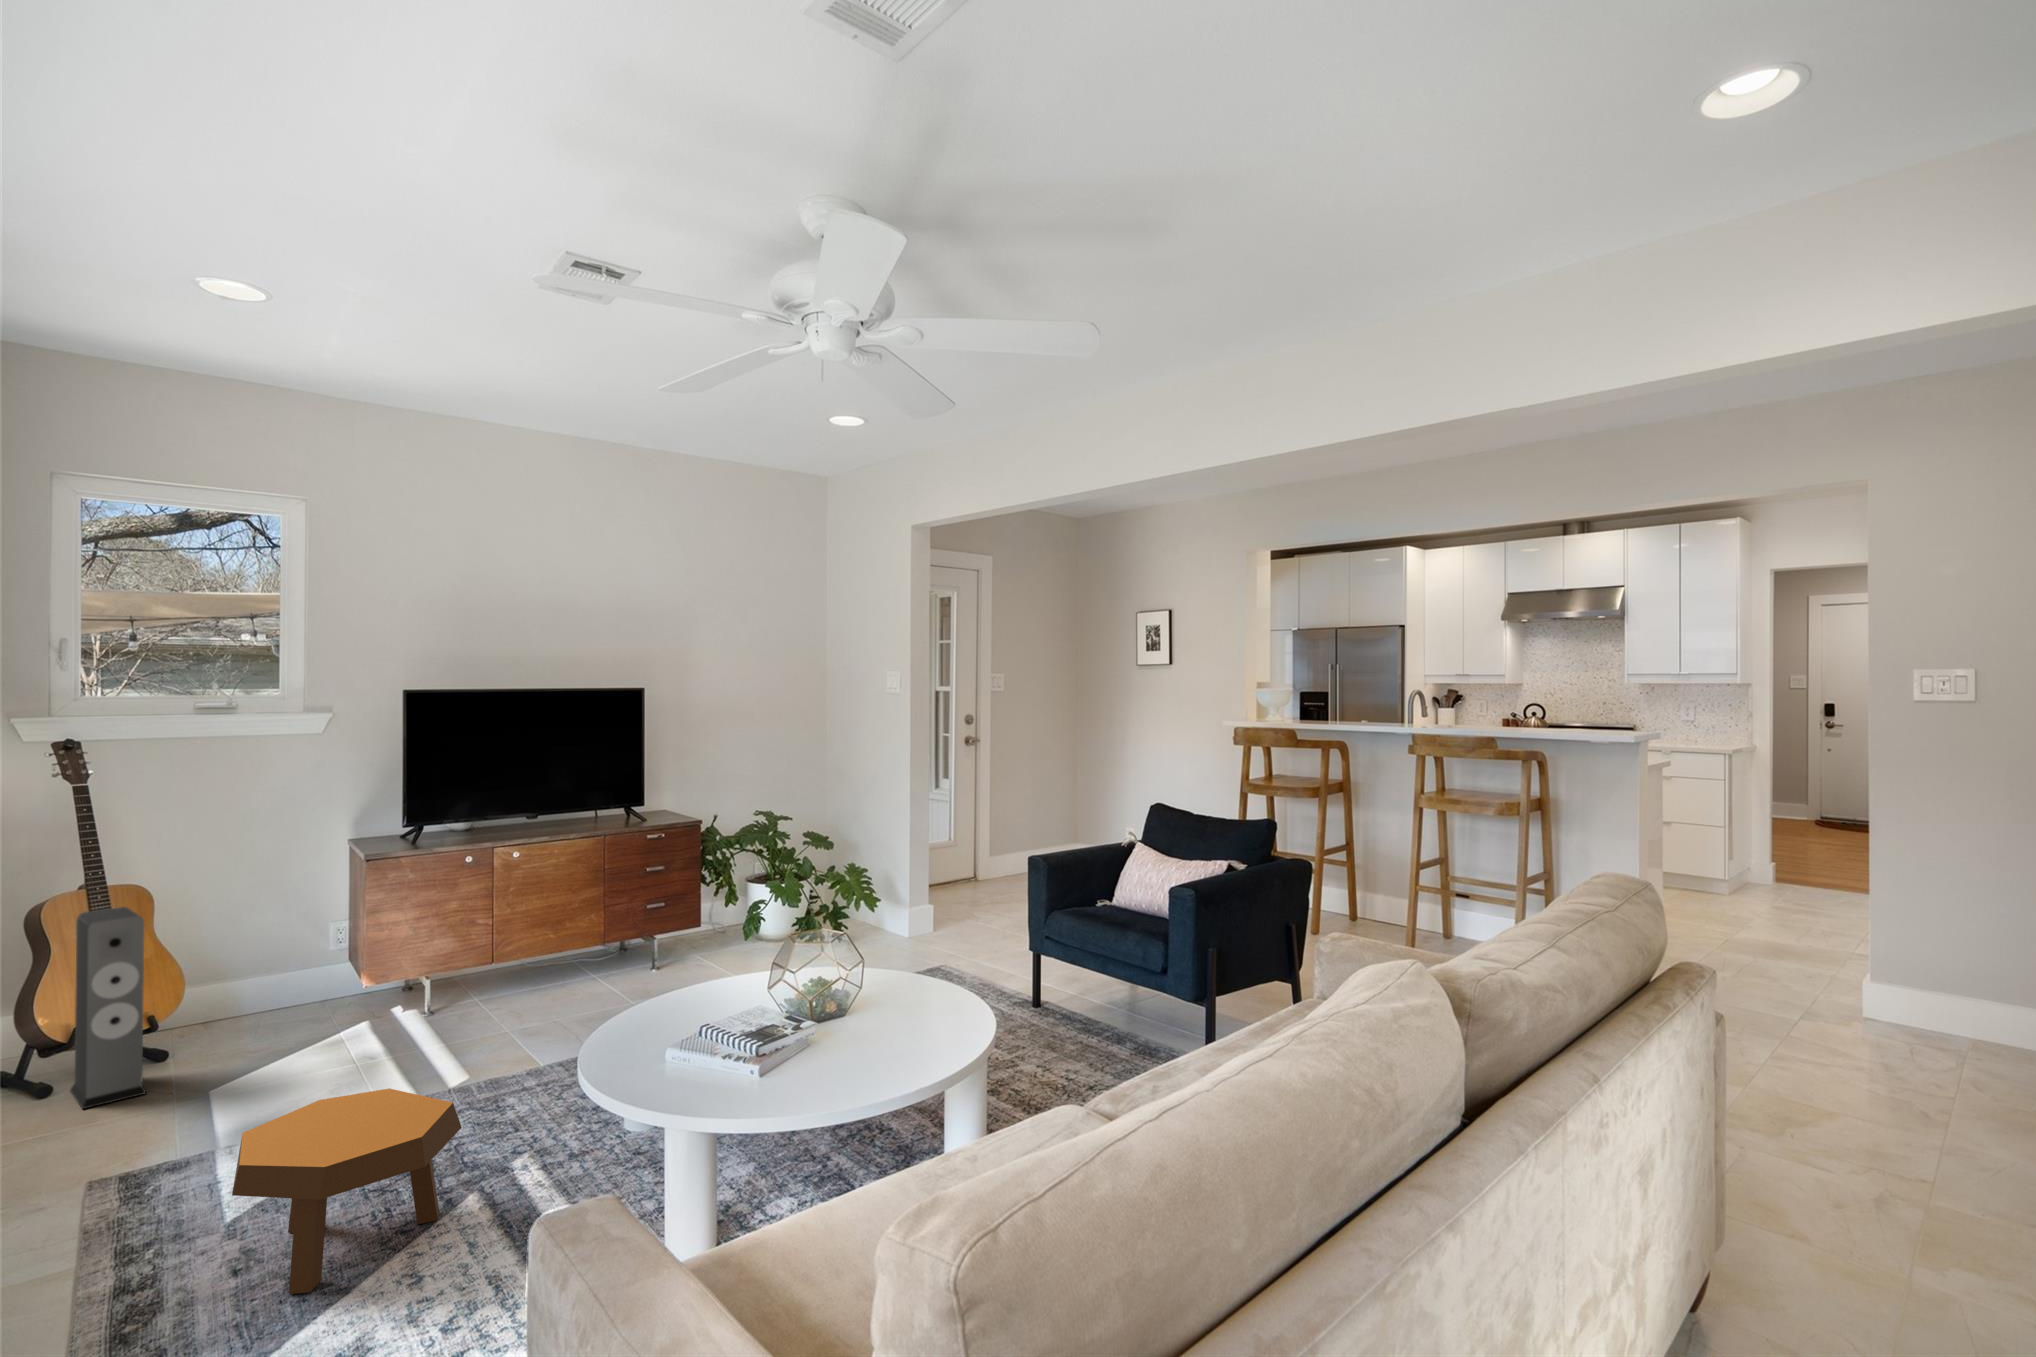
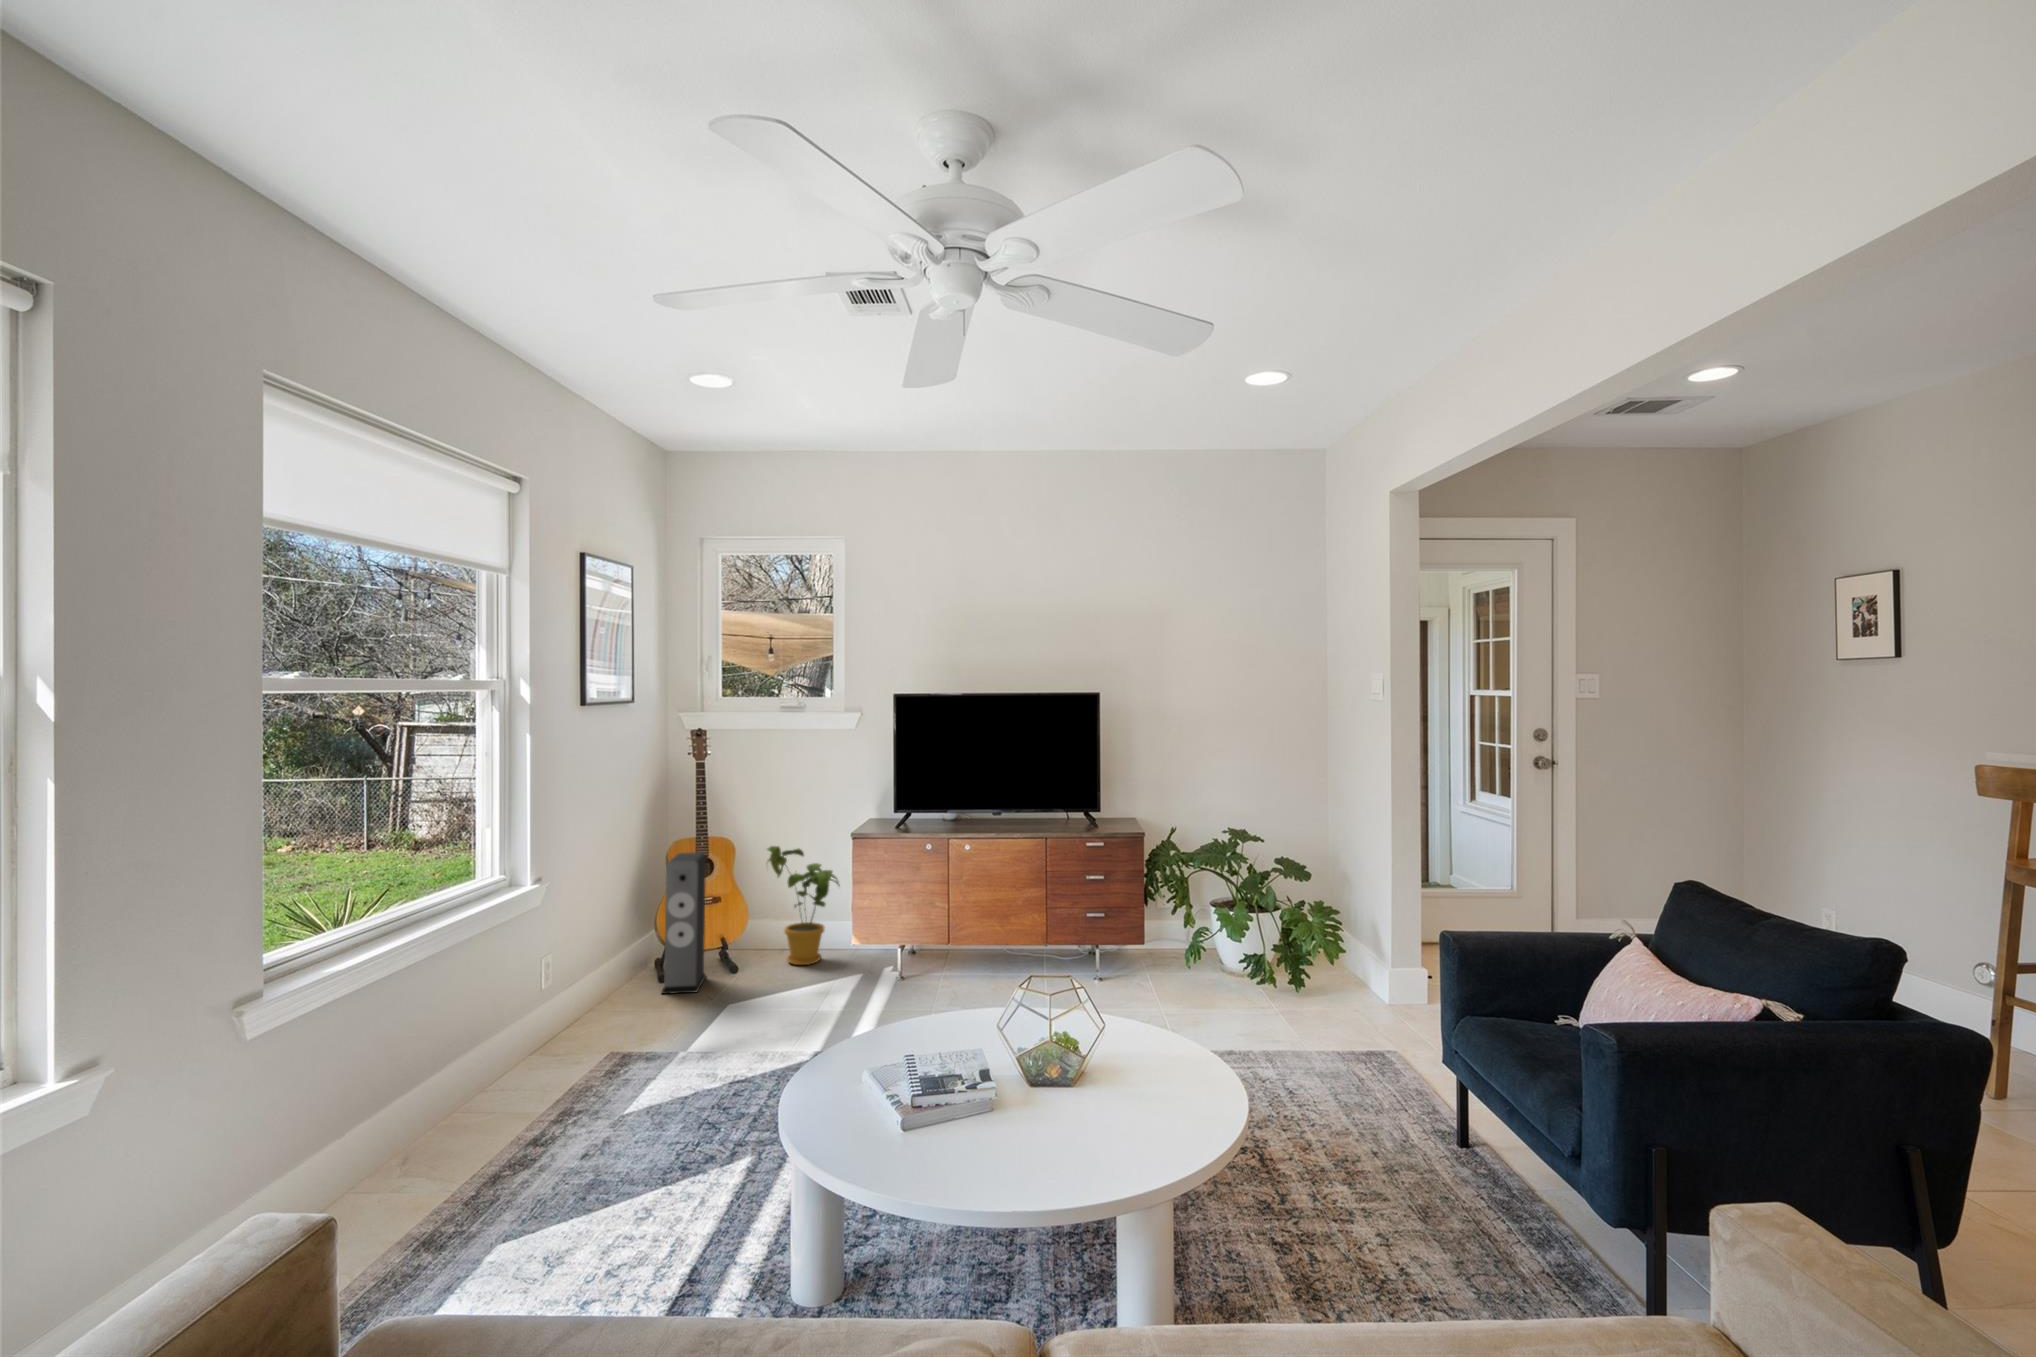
house plant: none [209,886,331,1036] -> present [767,846,840,965]
footstool: present [232,1088,462,1294] -> none [556,1035,727,1199]

